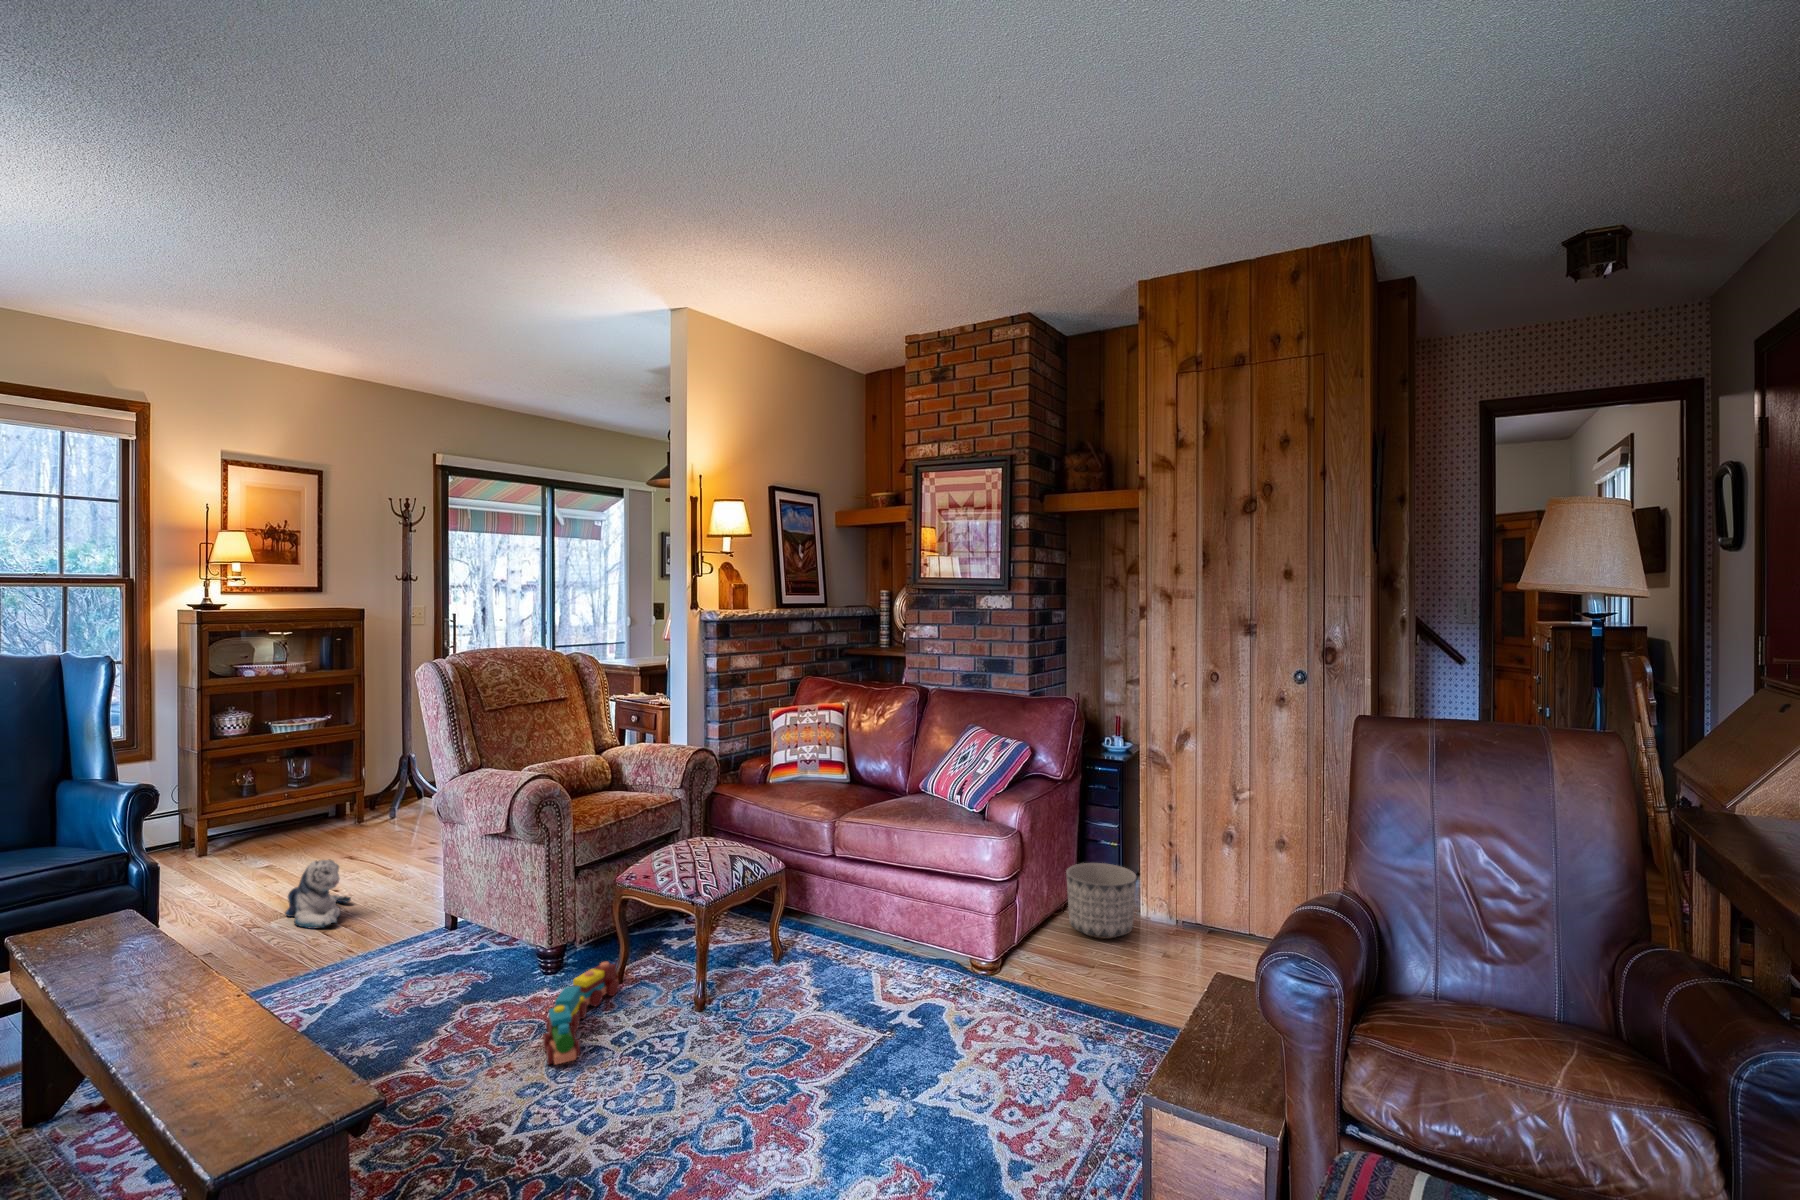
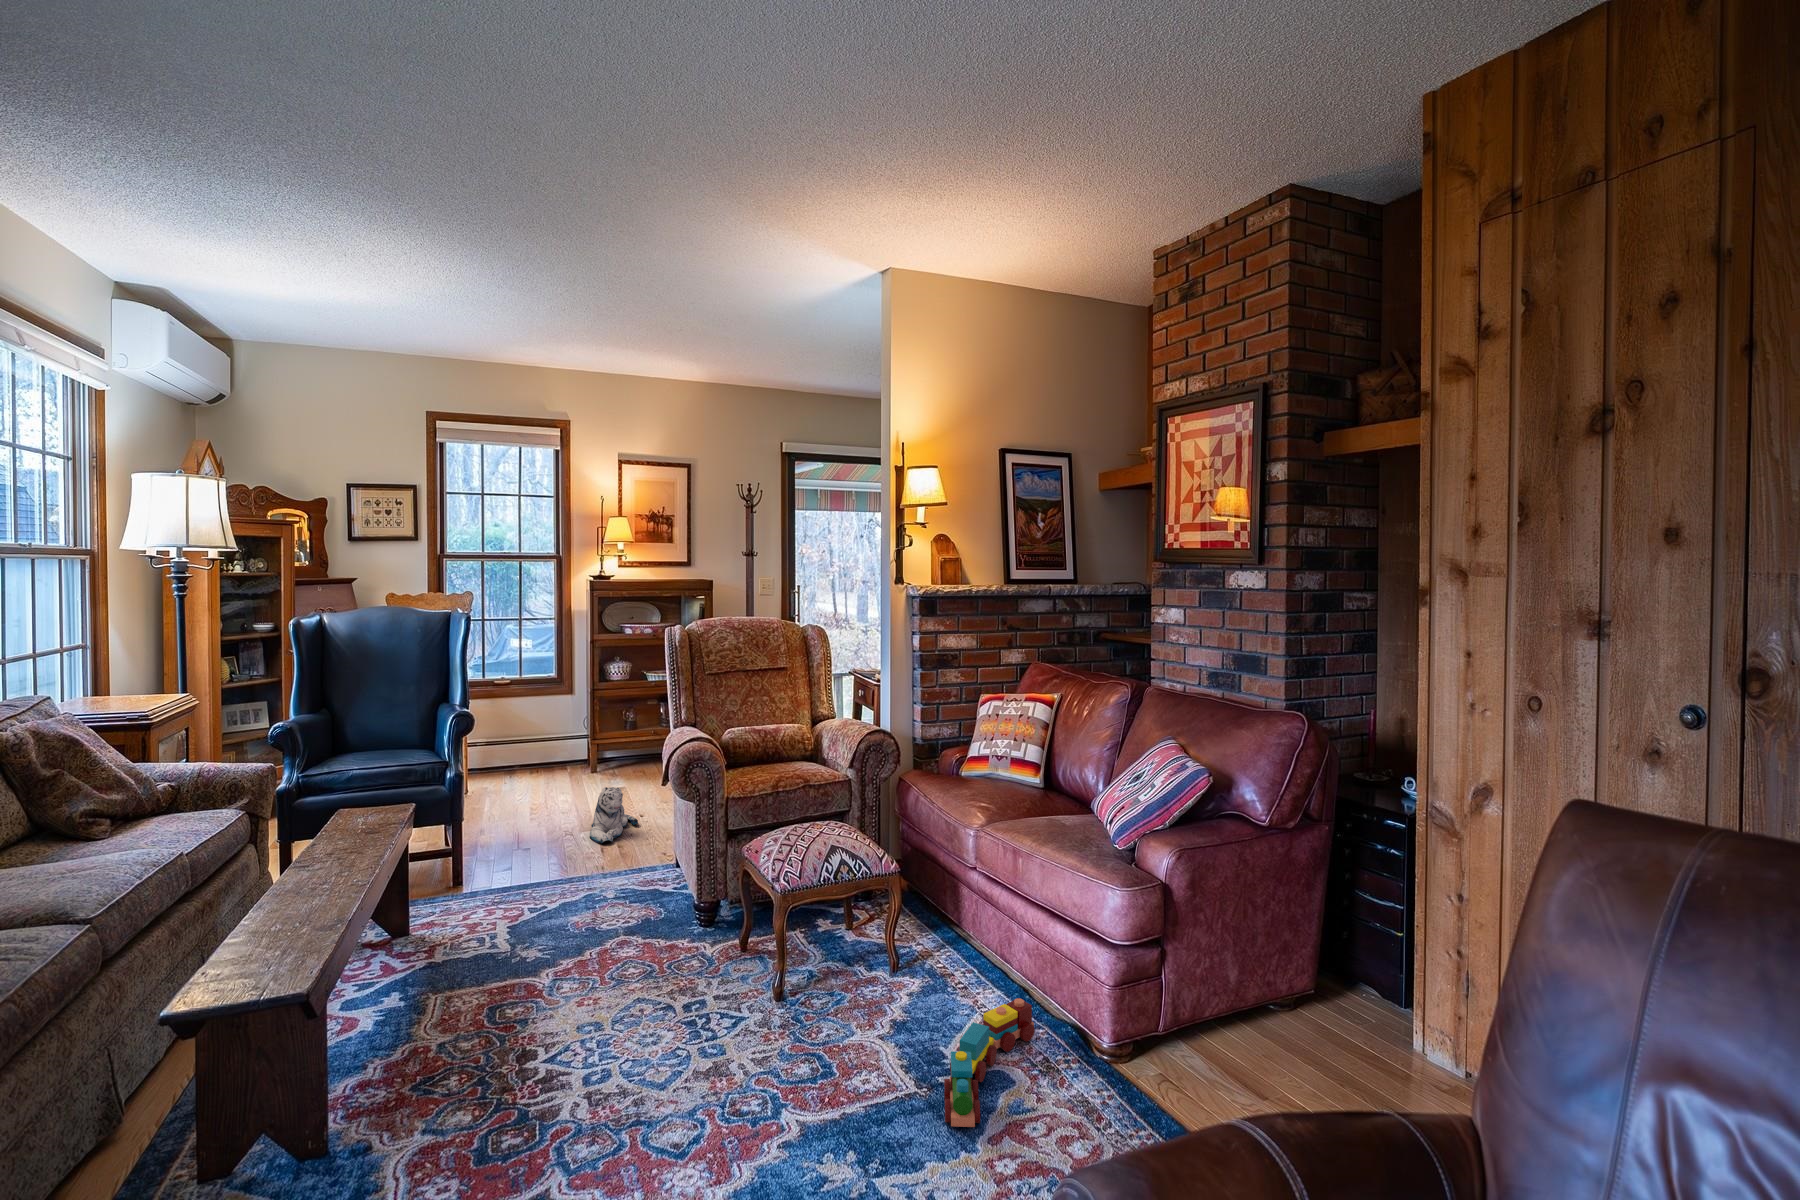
planter: present [1066,863,1136,939] -> none [1266,938,1373,1055]
toy train: present [543,962,619,1064] -> present [944,998,1035,1127]

